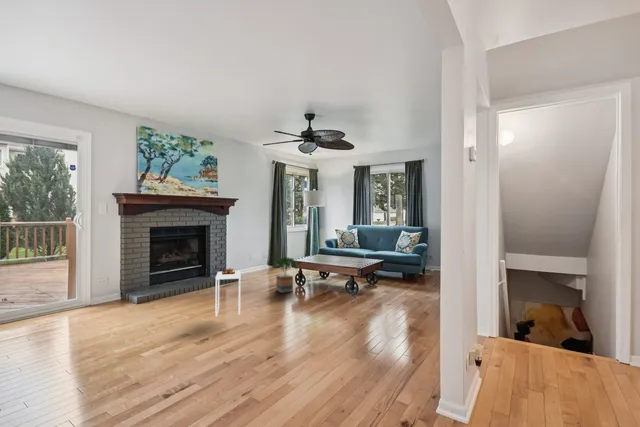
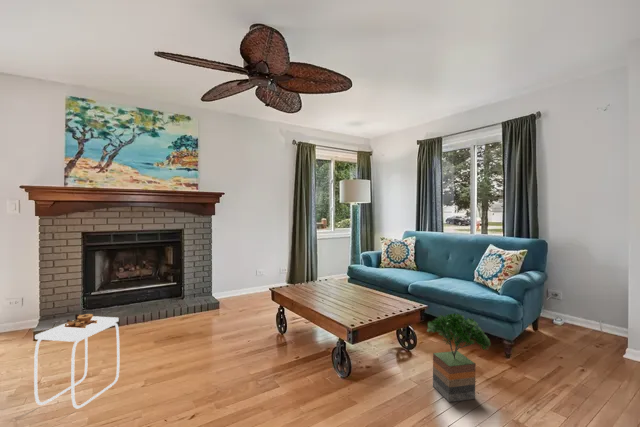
potted tree: present [275,257,298,293] -> present [428,313,491,402]

